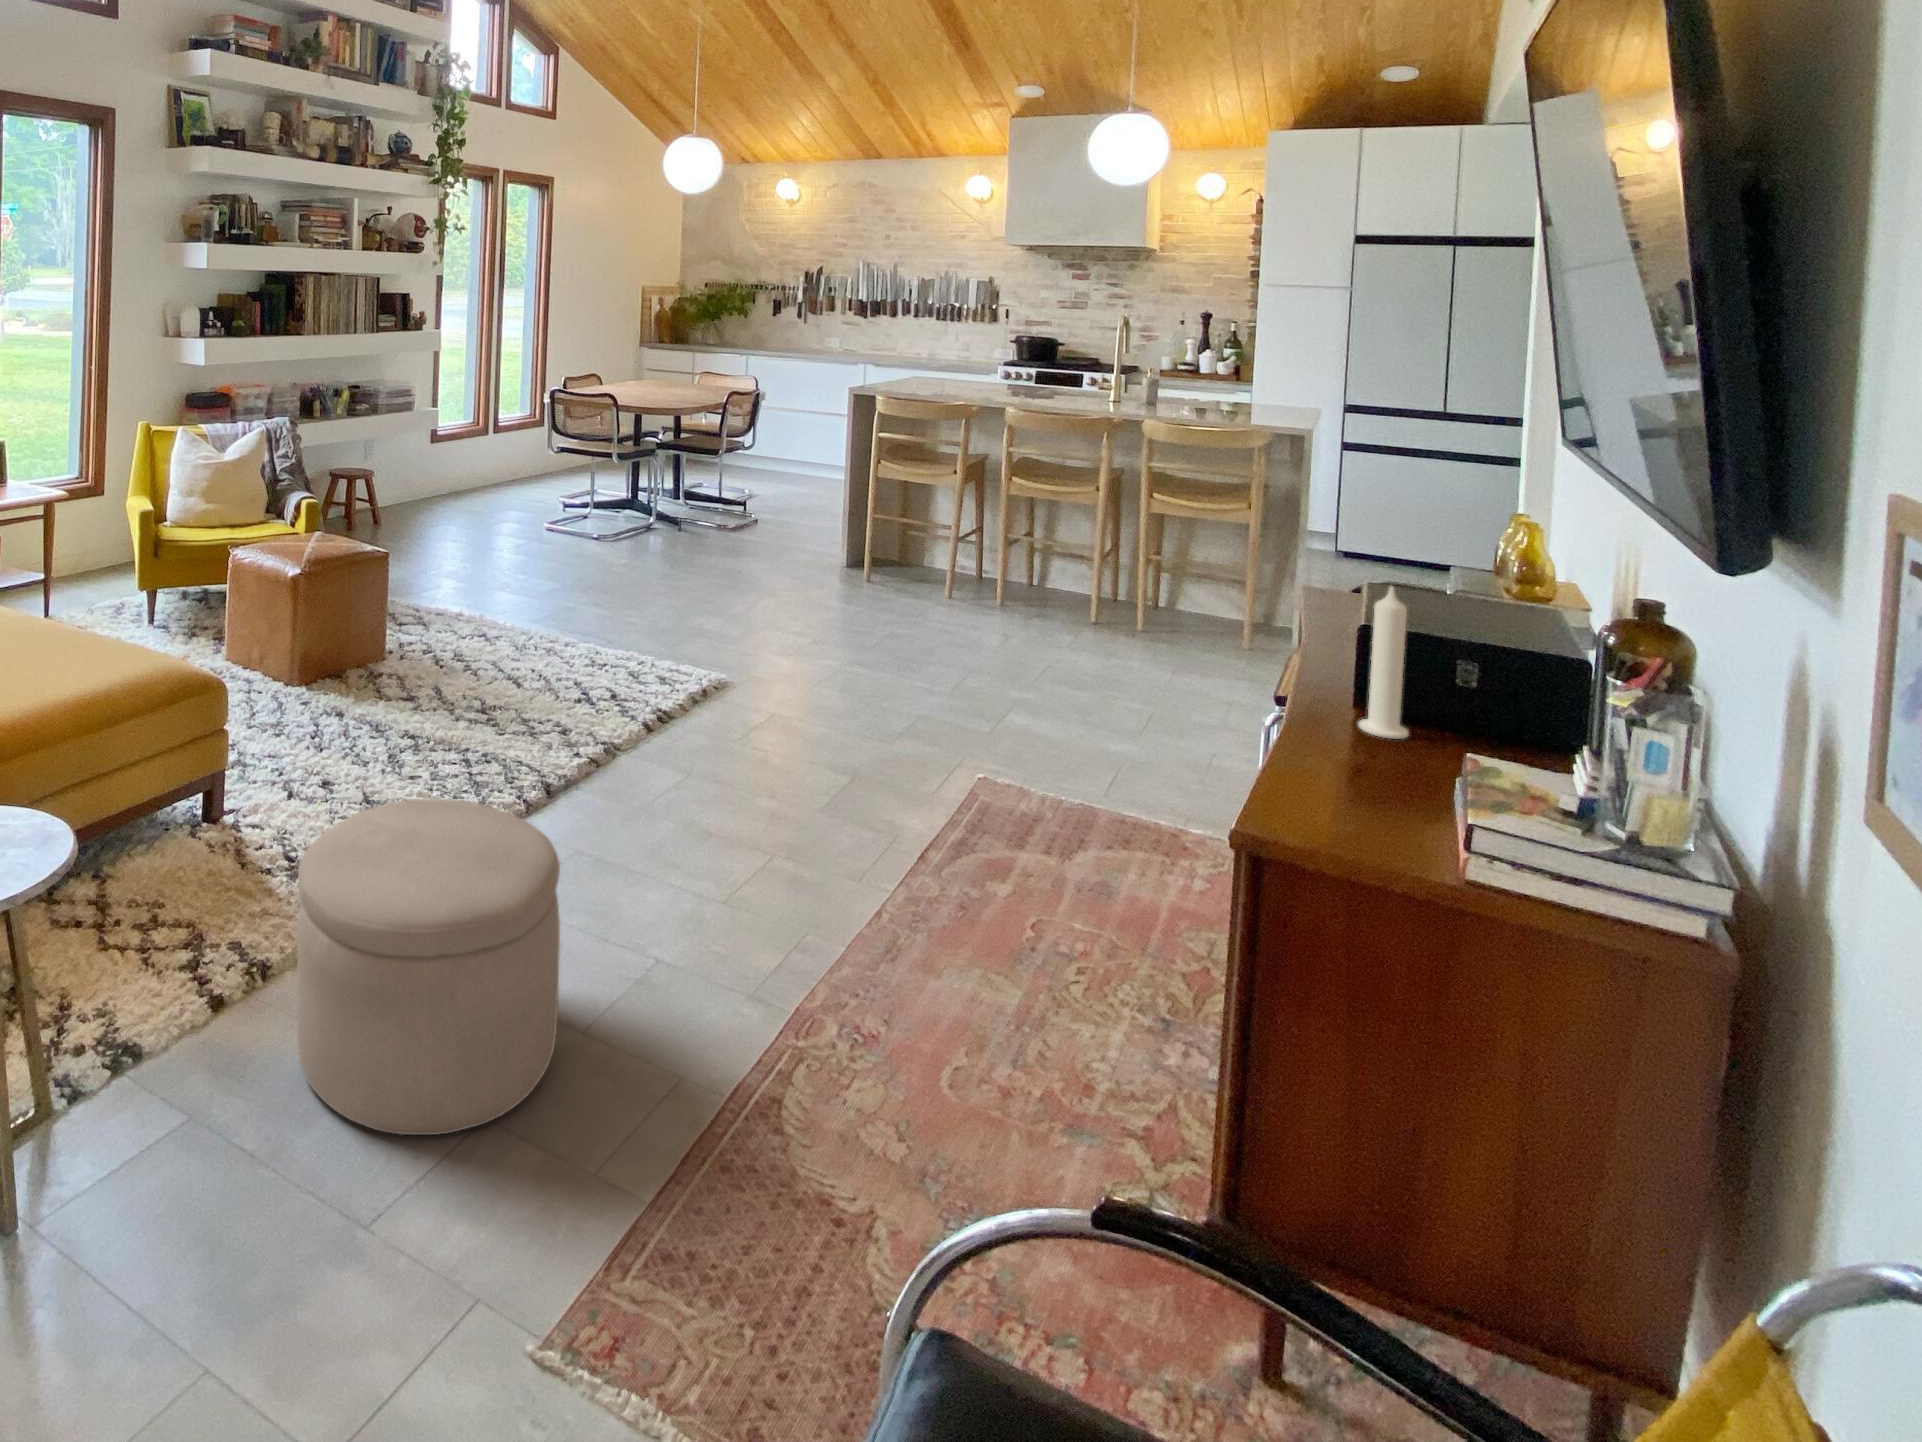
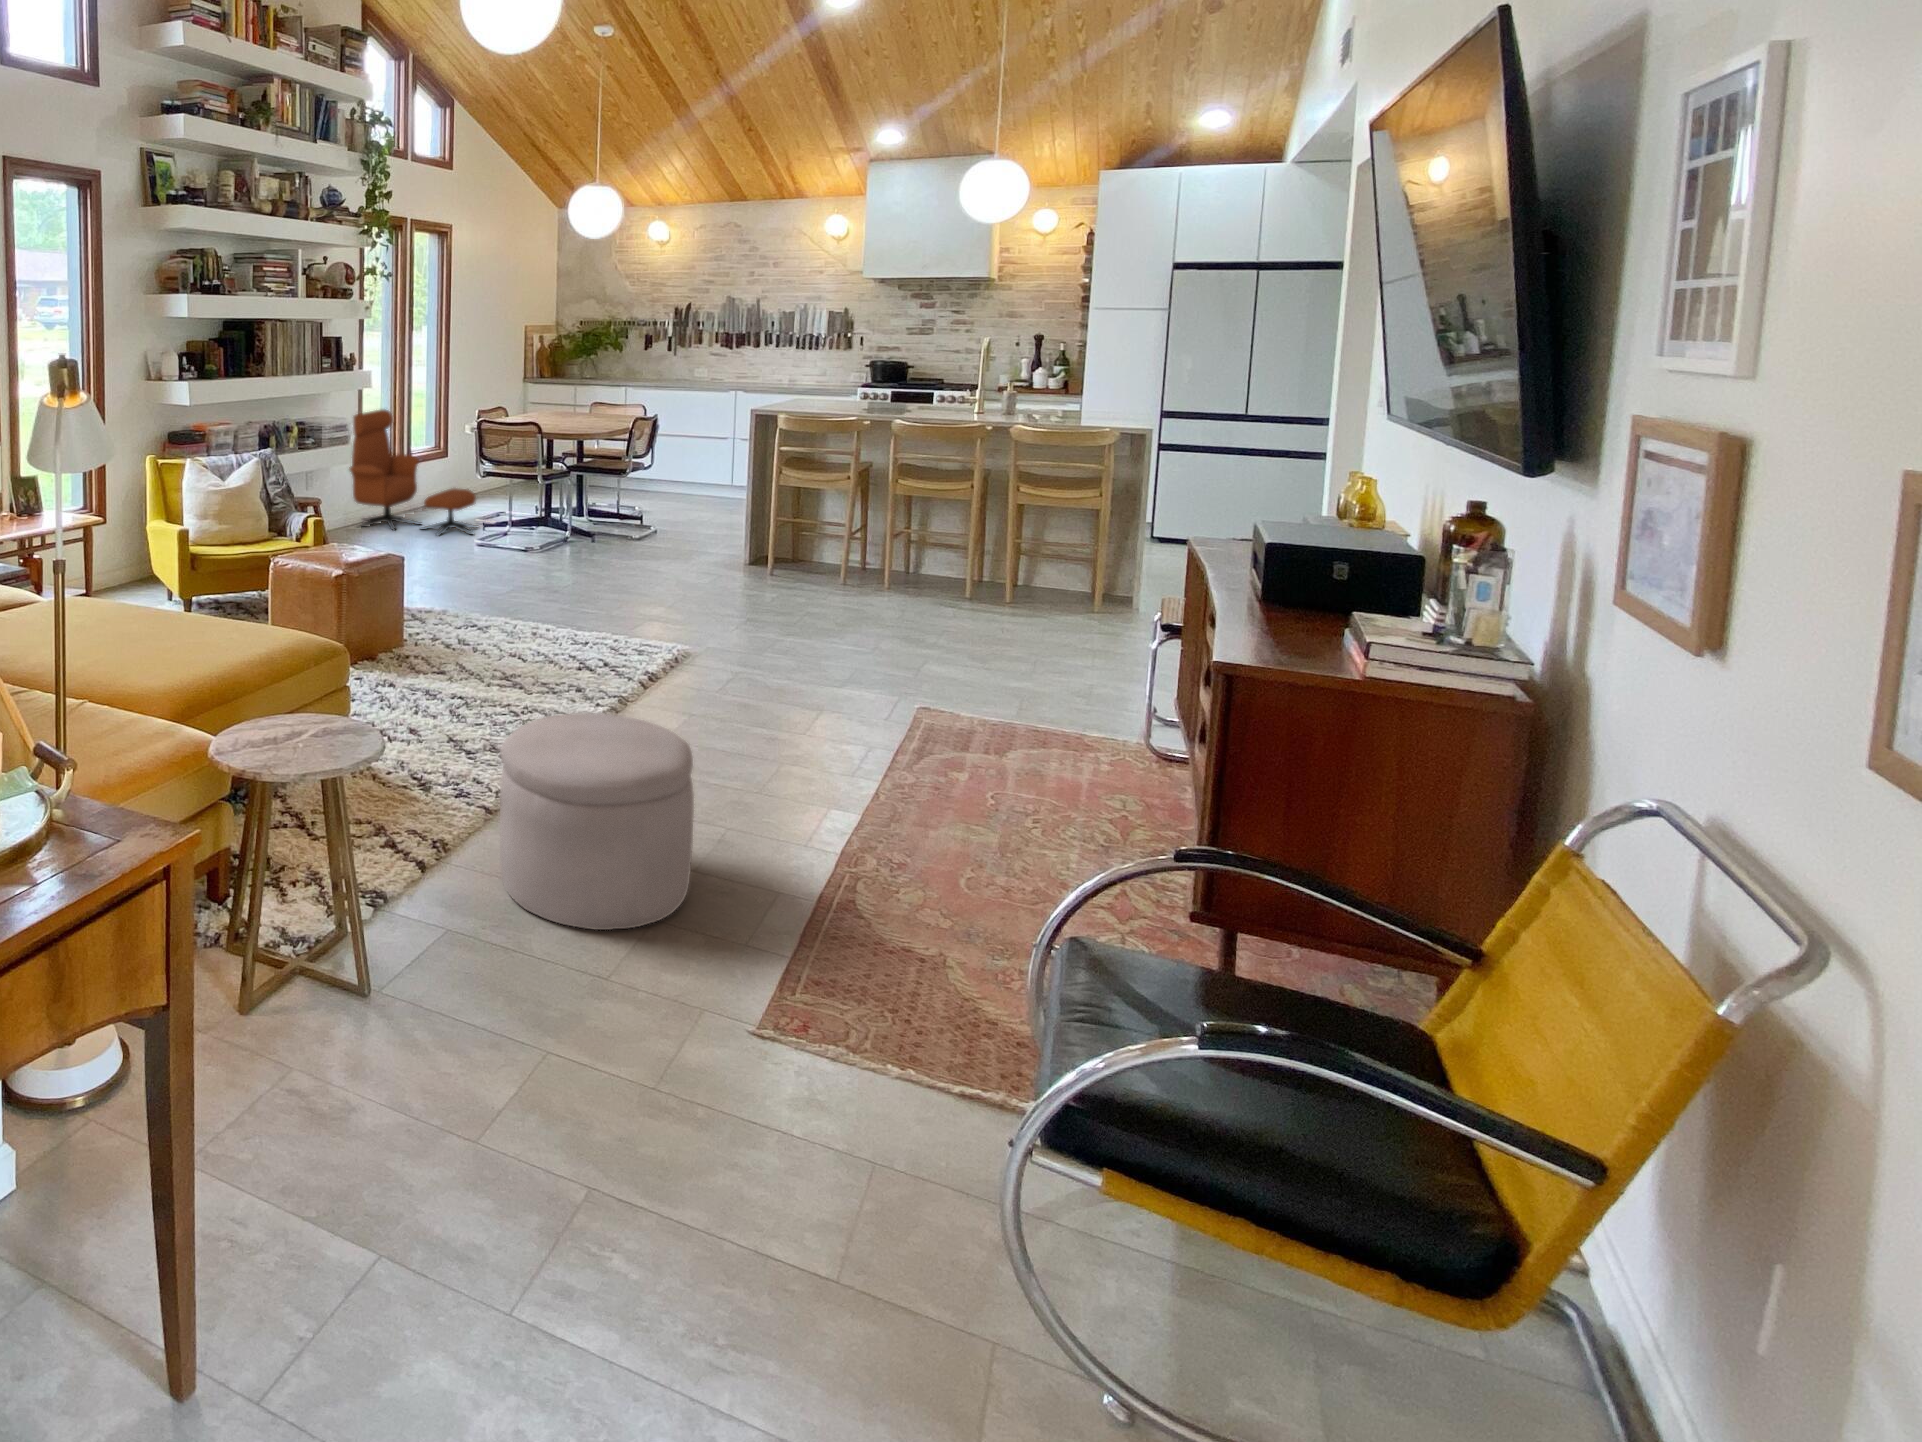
lounge chair: none [415,374,557,516] -> present [349,409,477,536]
candle: present [1358,587,1409,739] -> none [1254,516,1290,619]

